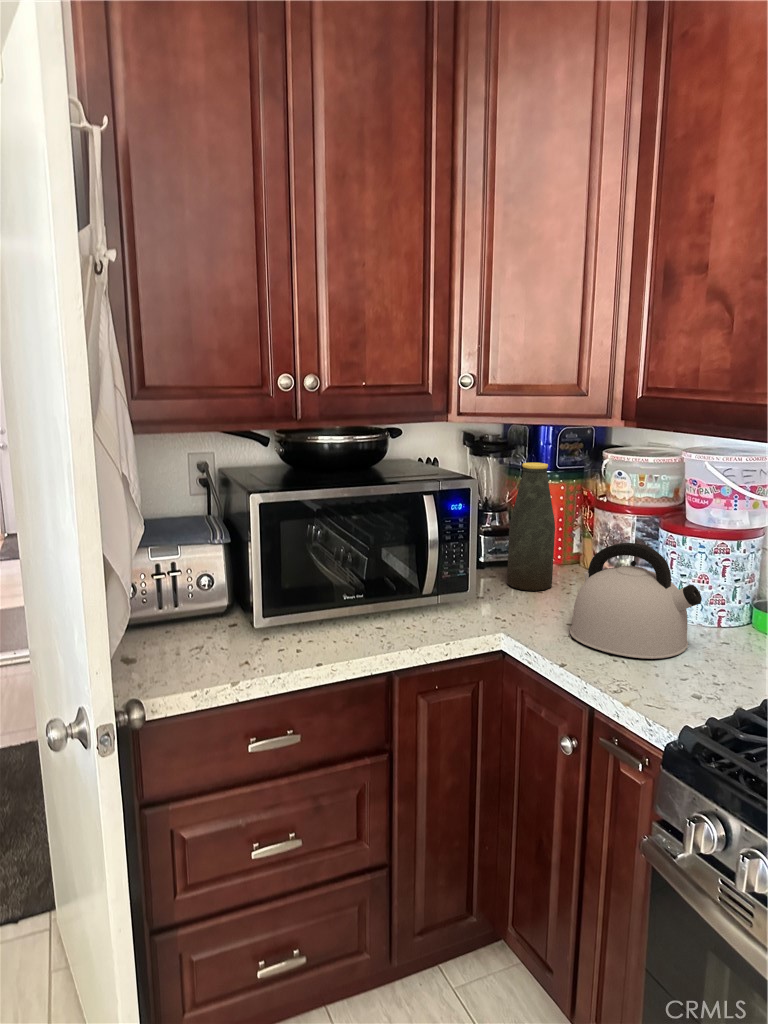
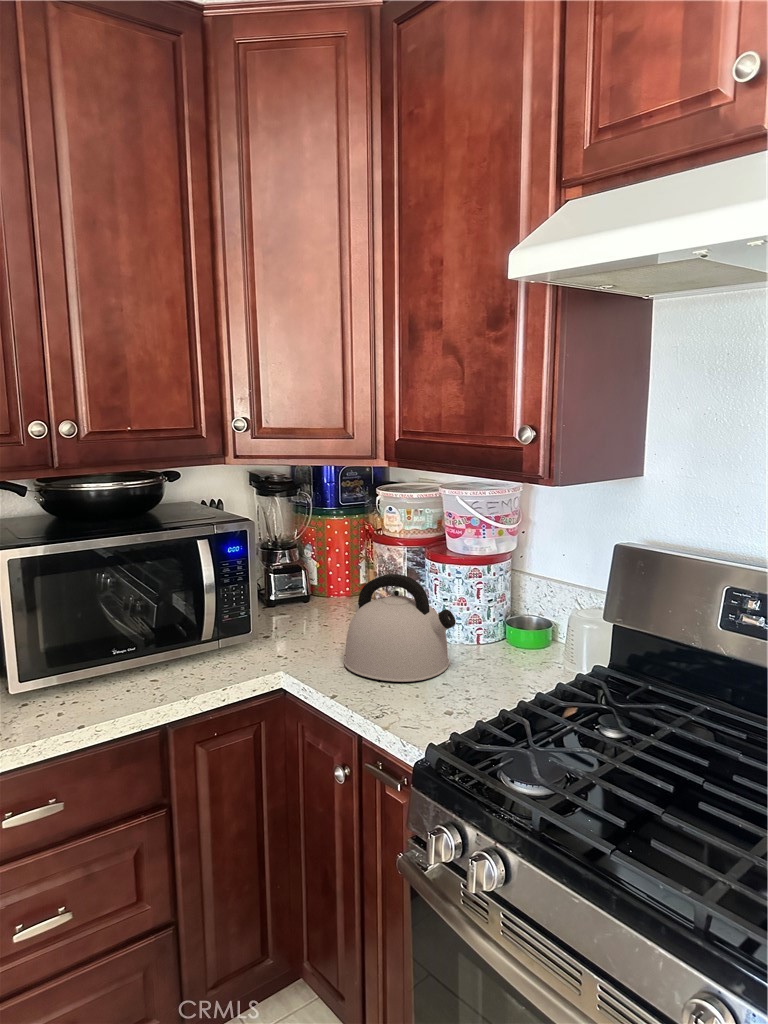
bottle: present [507,463,555,591] -> none [293,502,337,624]

